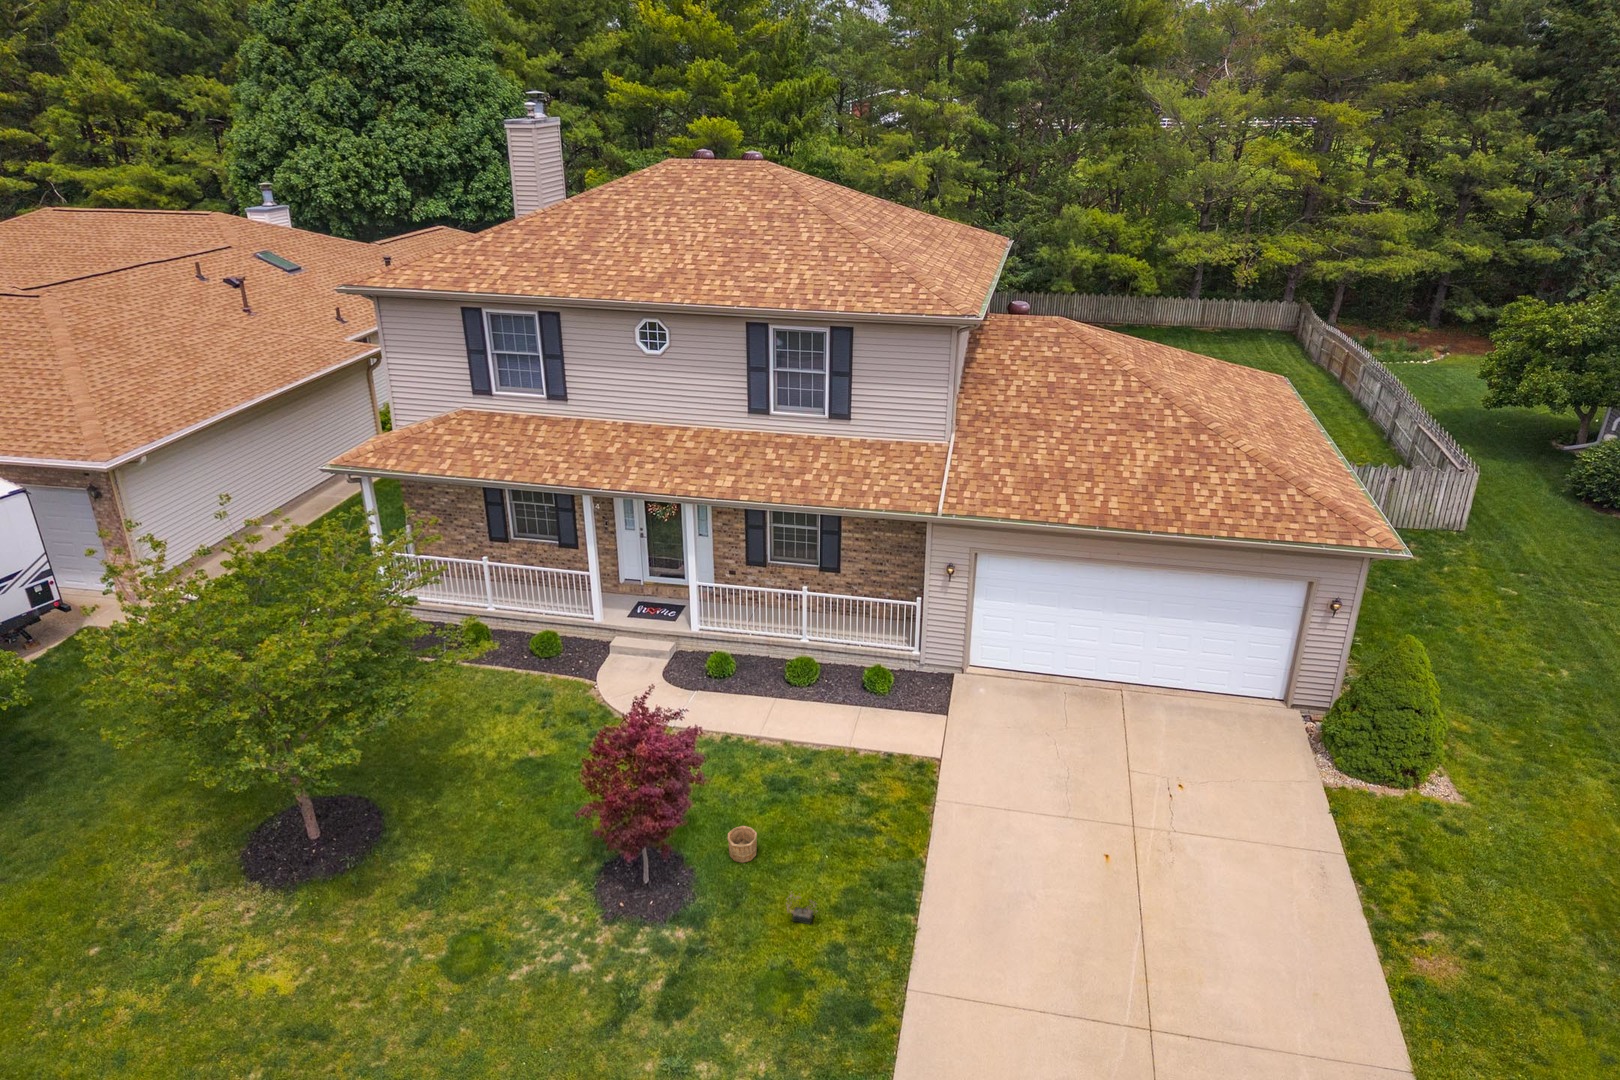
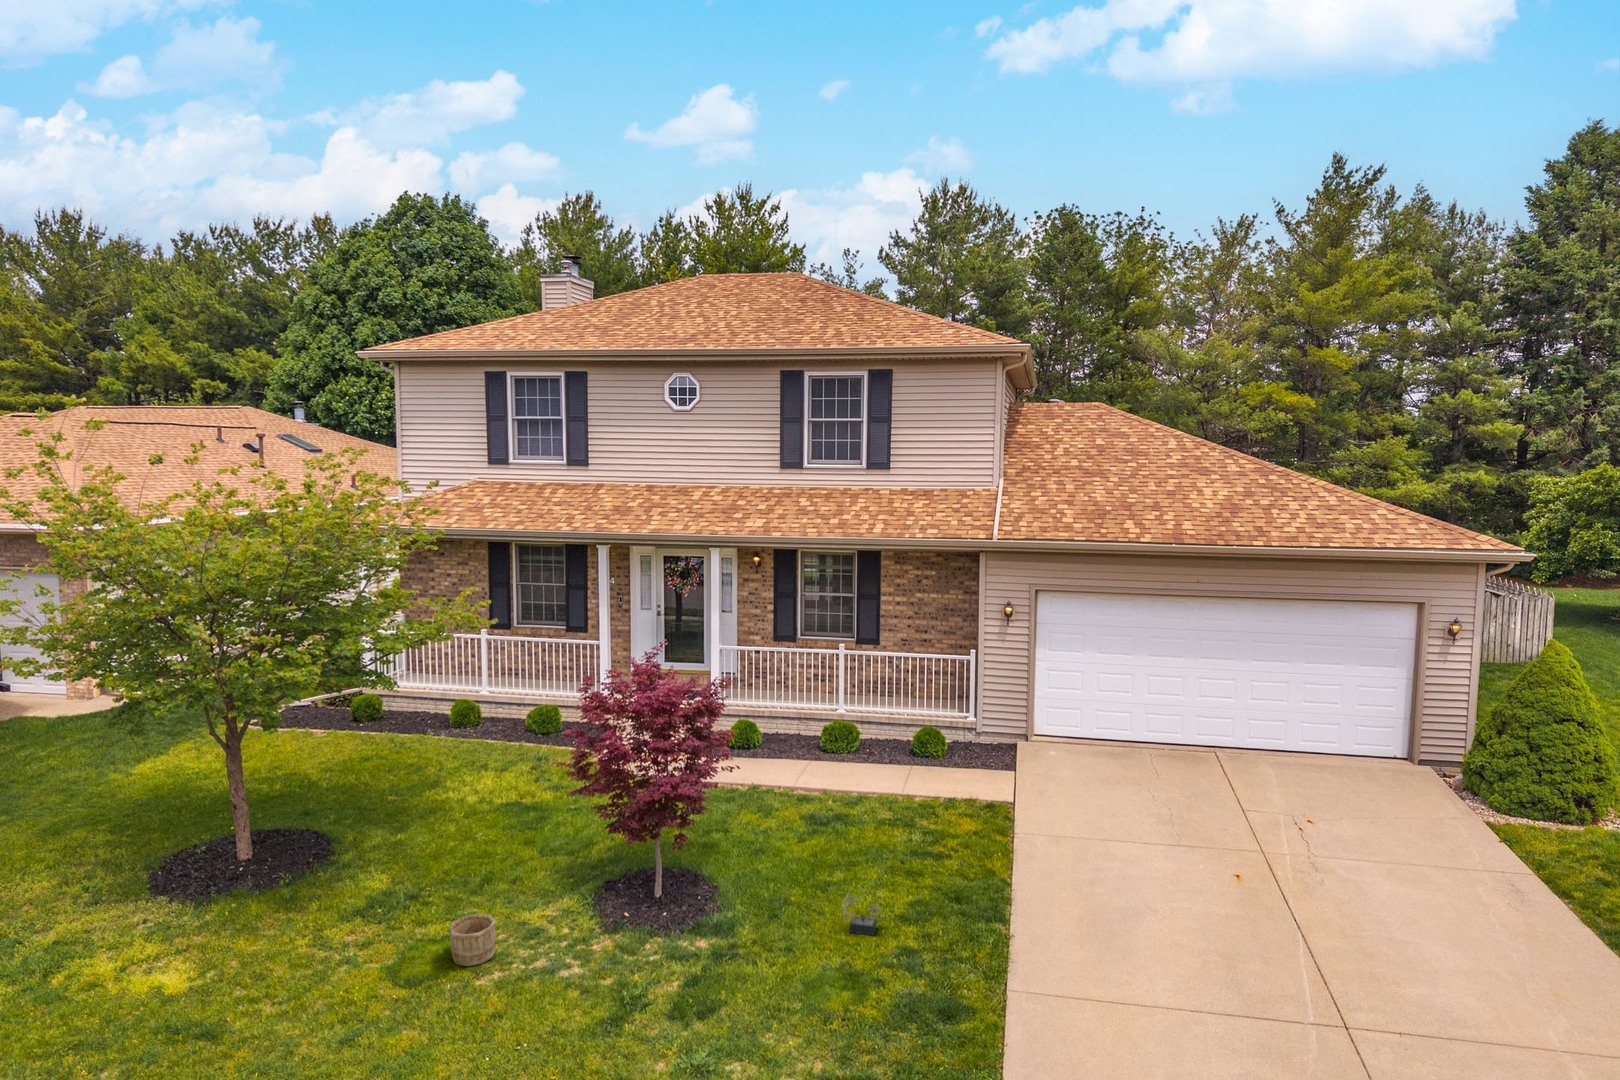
wooden bucket: present [728,826,757,863] -> present [449,913,496,966]

